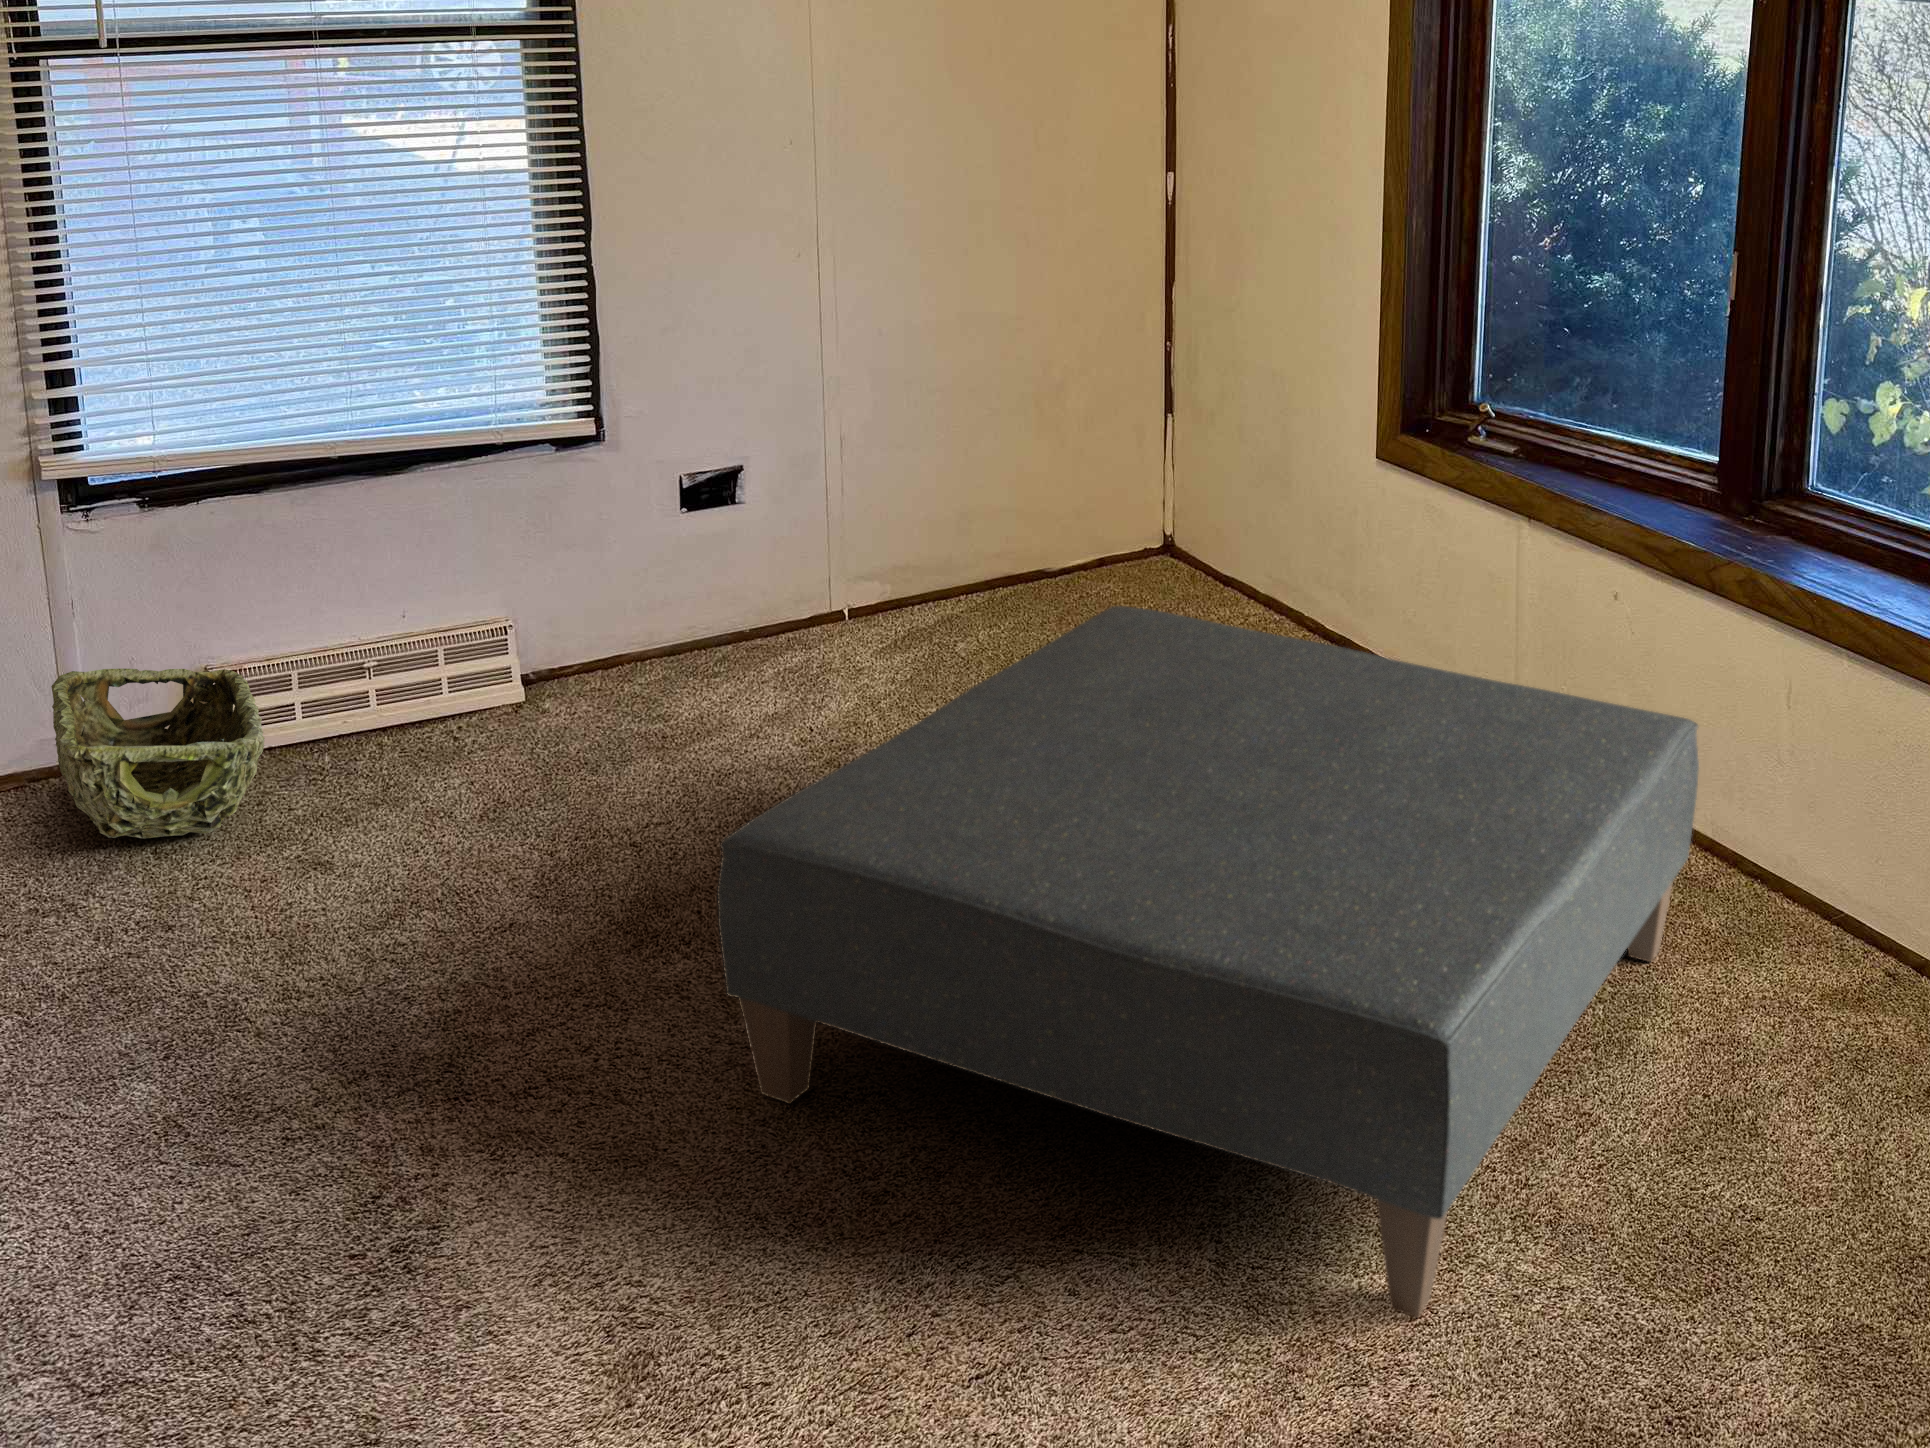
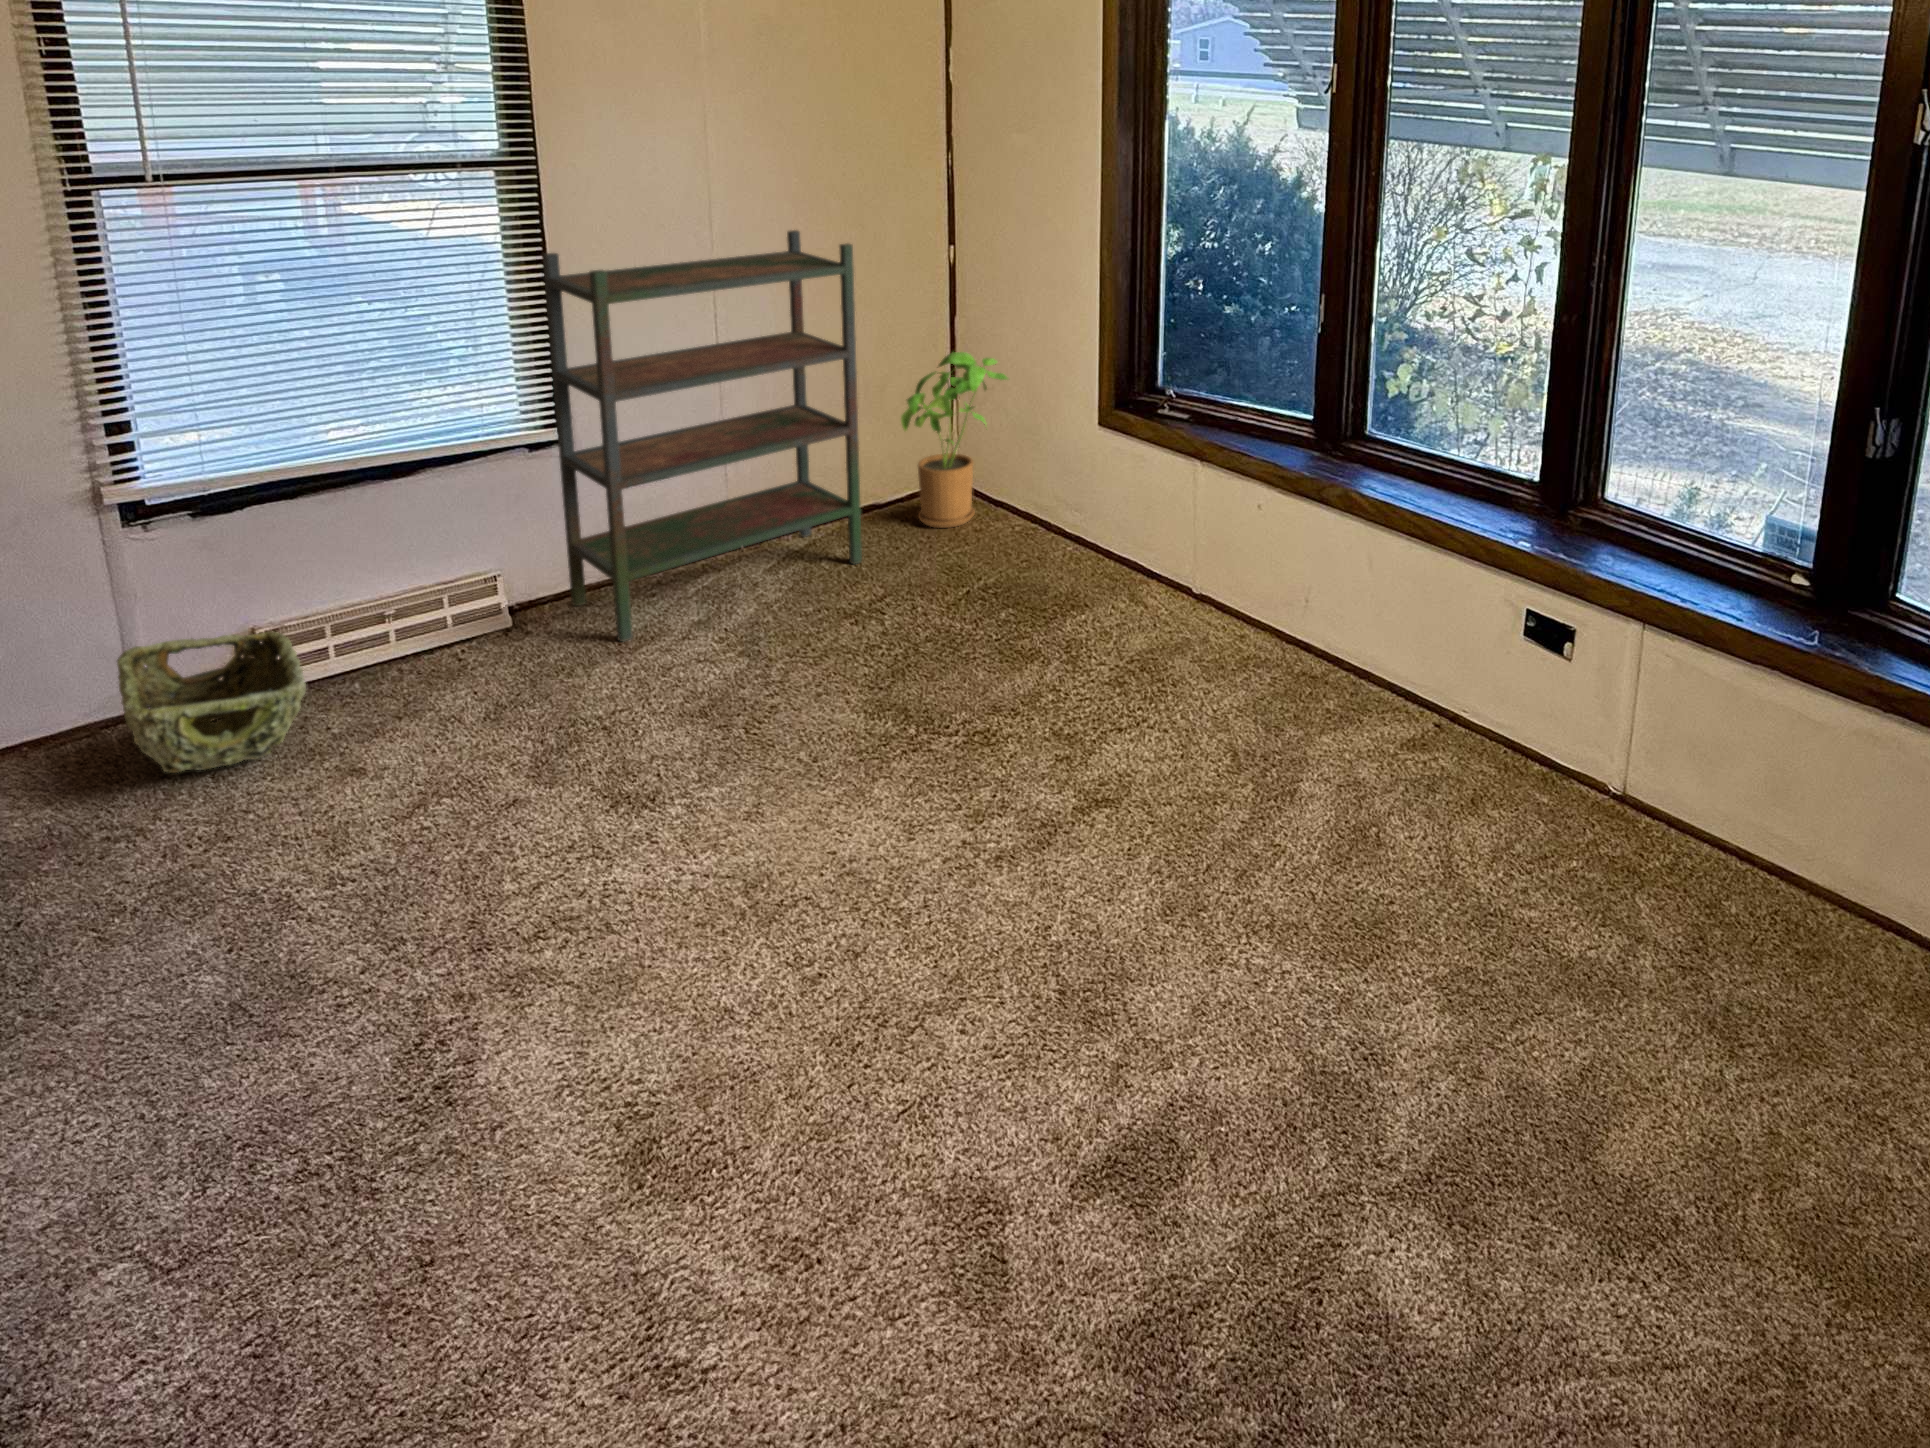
bookshelf: none [573,133,1005,733] -> present [543,230,862,642]
house plant: none [1071,332,1239,612] -> present [901,352,1008,528]
ottoman: present [717,606,1699,1318] -> none [685,537,1325,1009]

